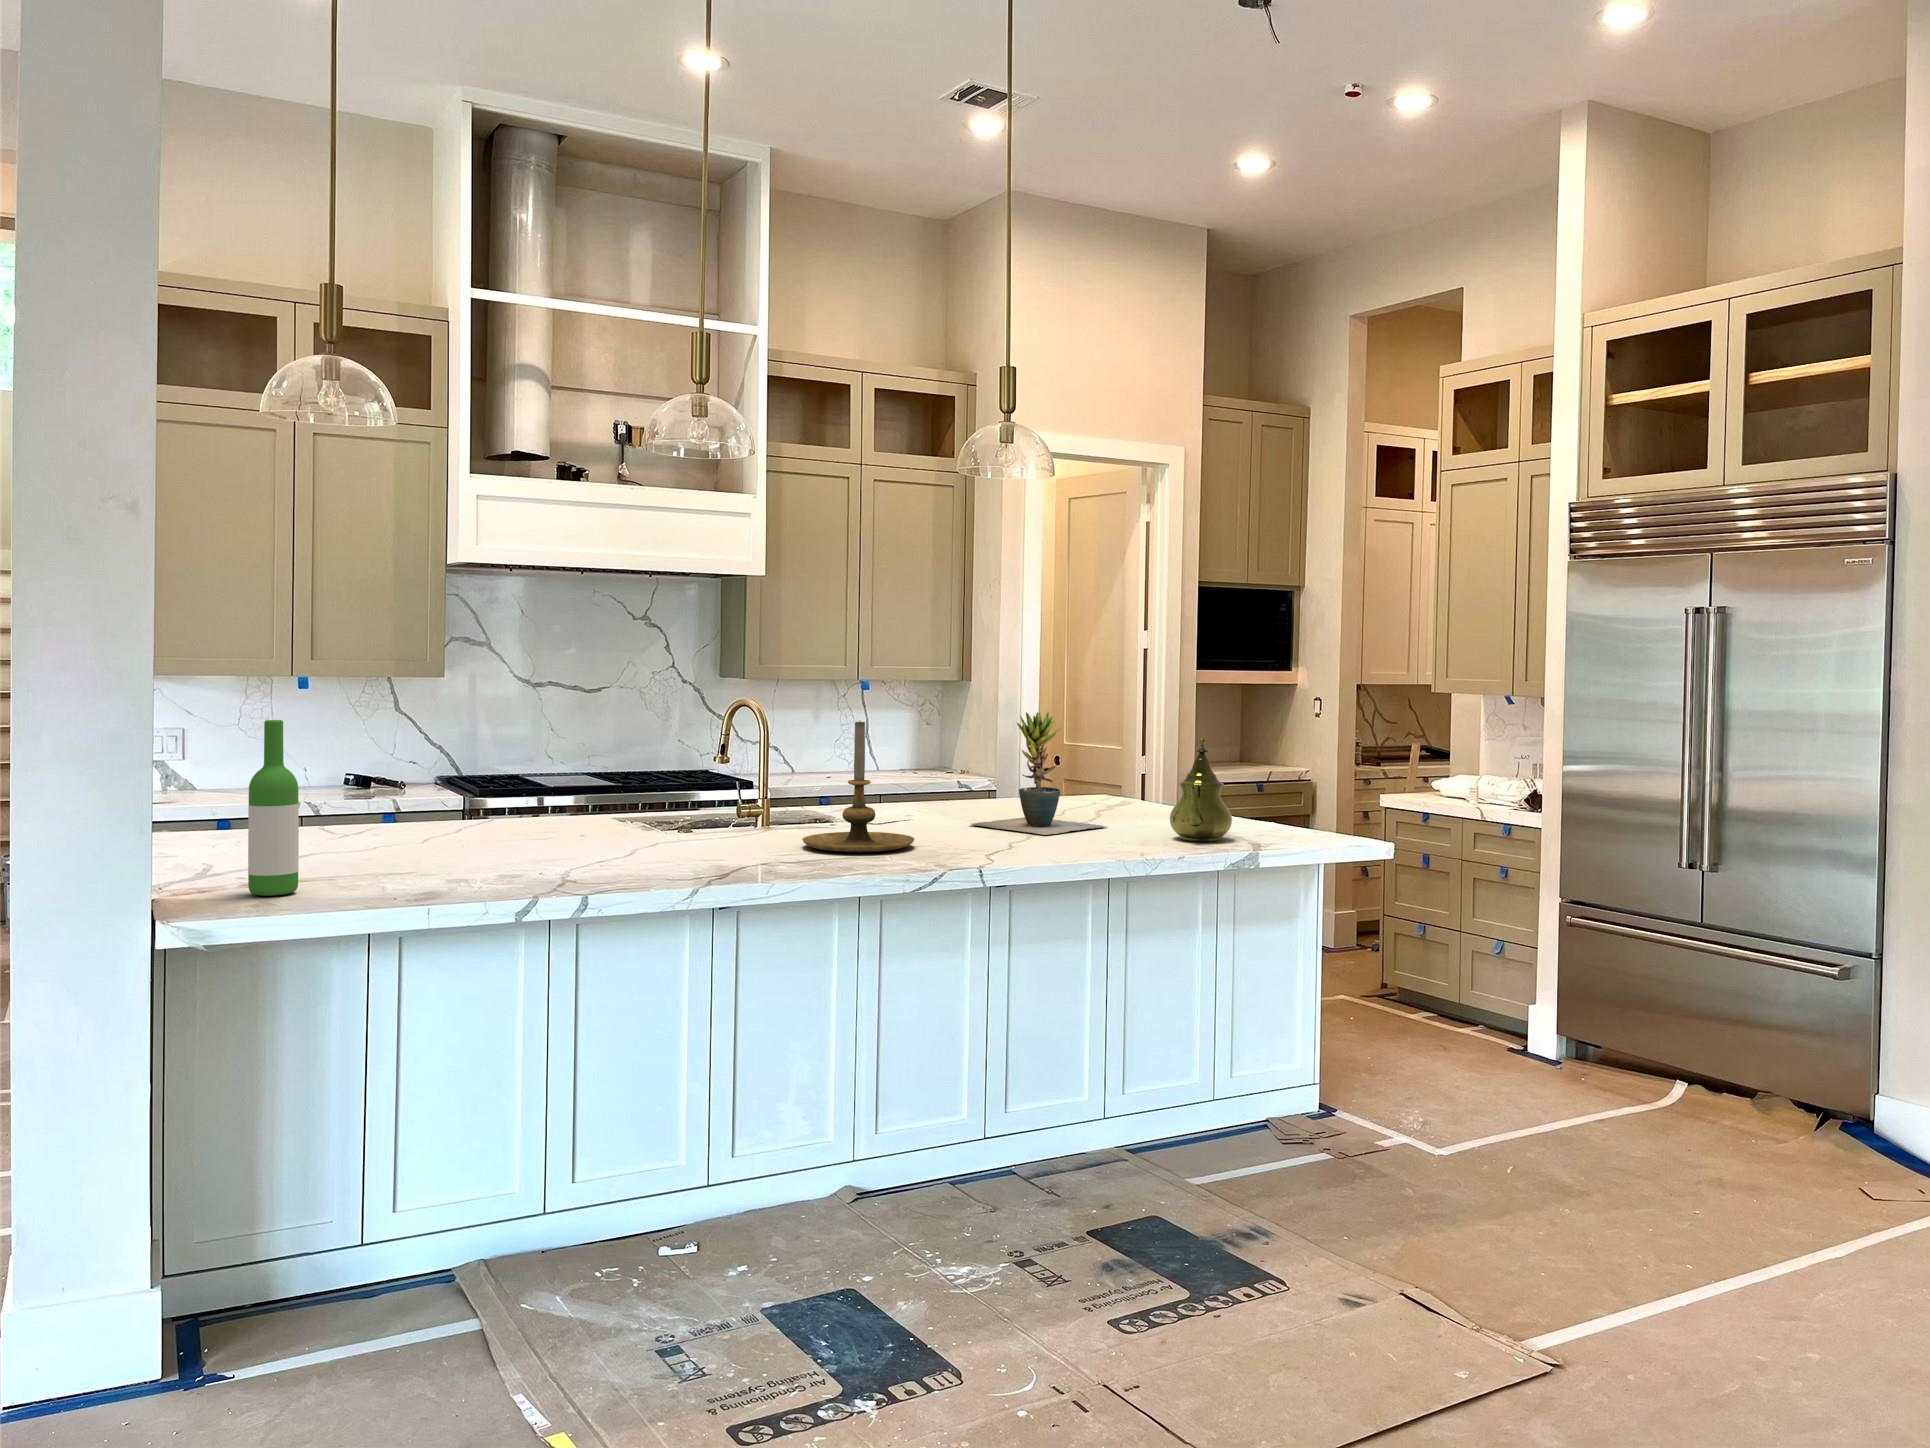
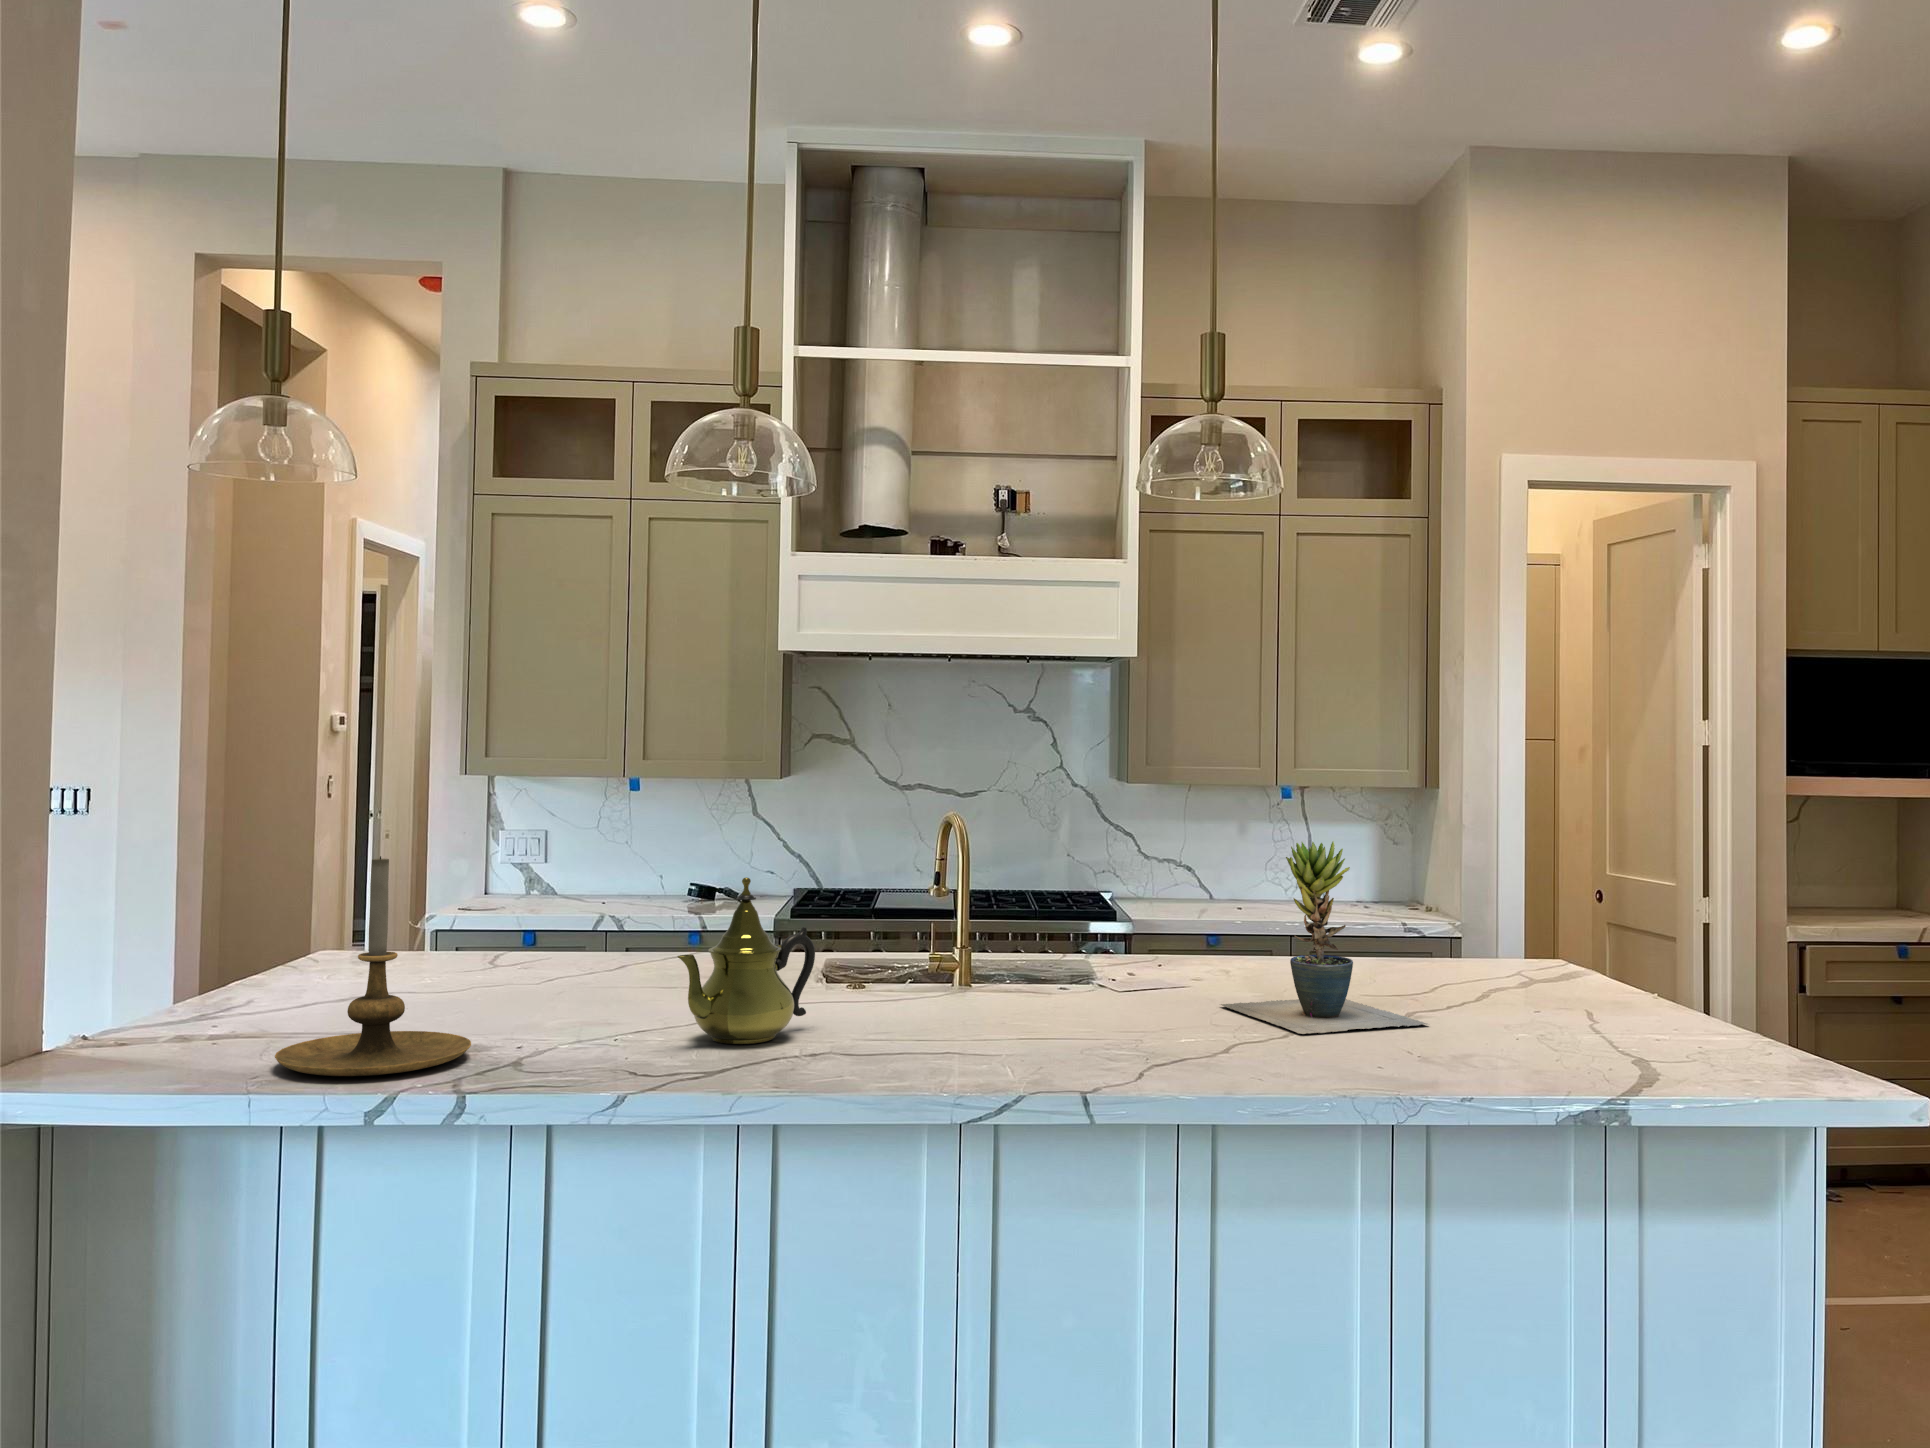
wine bottle: present [248,720,299,896] -> none [133,837,200,1057]
candle holder: present [802,721,915,852] -> present [275,856,471,1076]
teapot: present [1170,738,1232,841] -> present [677,877,815,1044]

